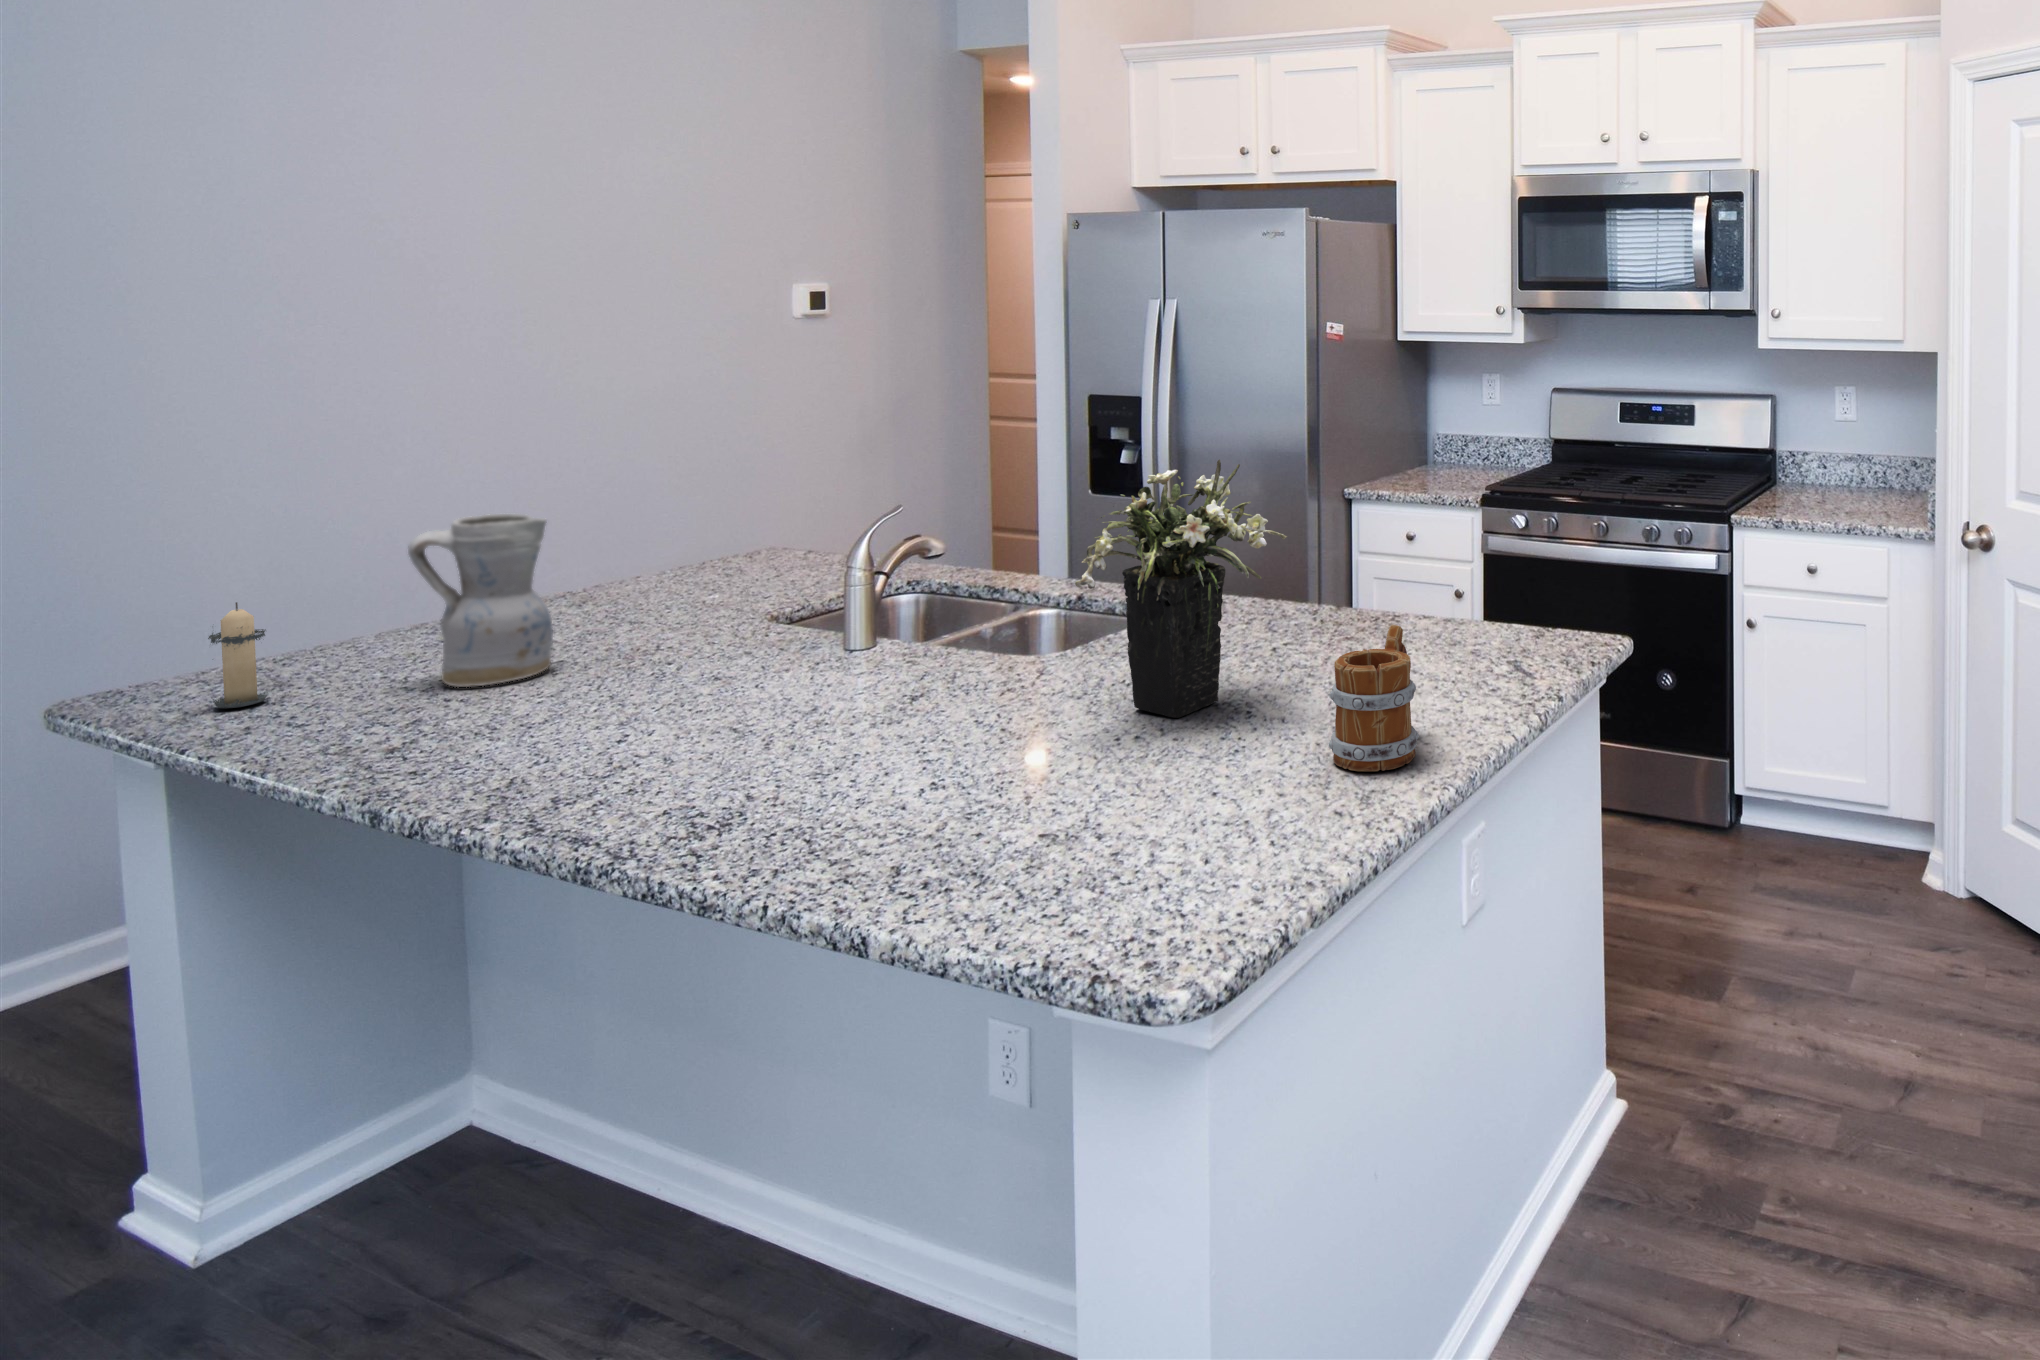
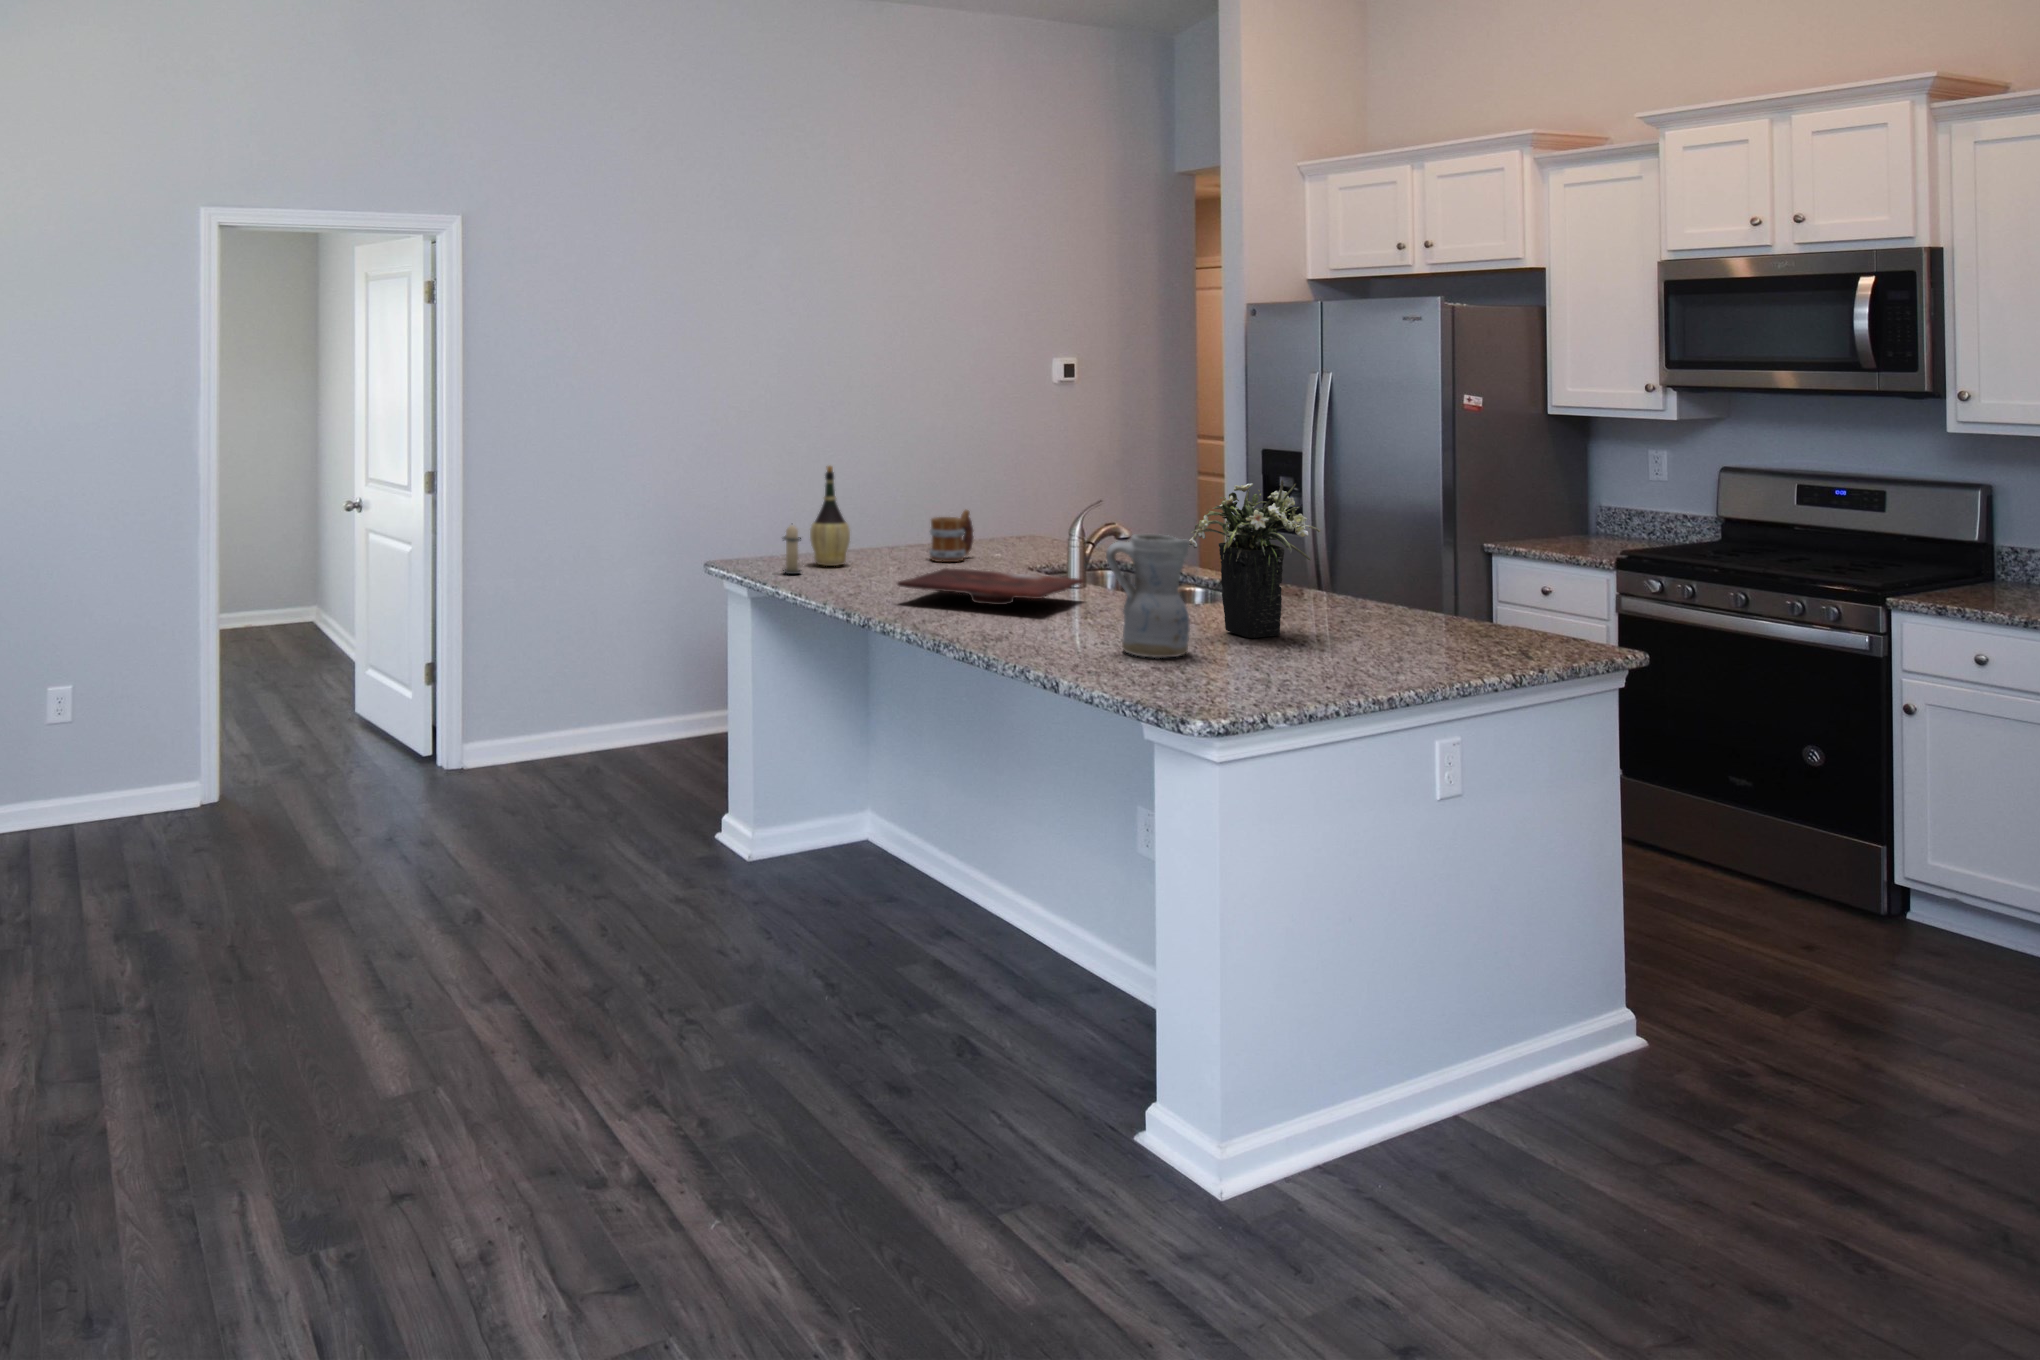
wine bottle: none [298,479,398,670] -> present [810,466,850,566]
ceramic pitcher: present [408,514,553,687] -> present [1106,534,1190,658]
mug: present [1329,625,1419,772] -> present [929,510,973,562]
cutting board: none [479,641,877,722] -> present [897,568,1083,605]

